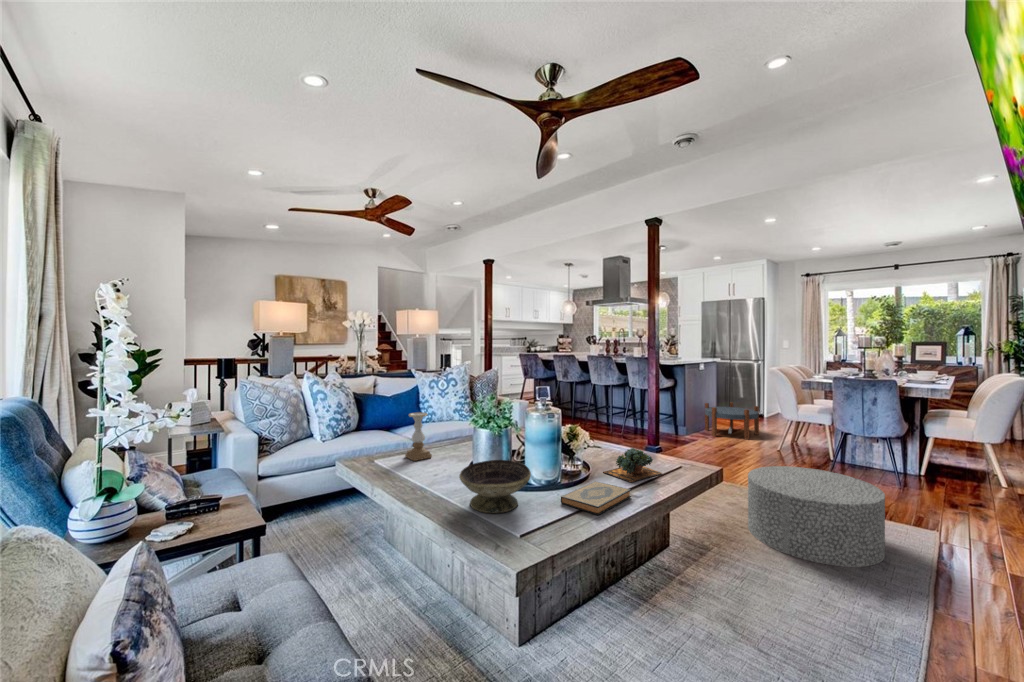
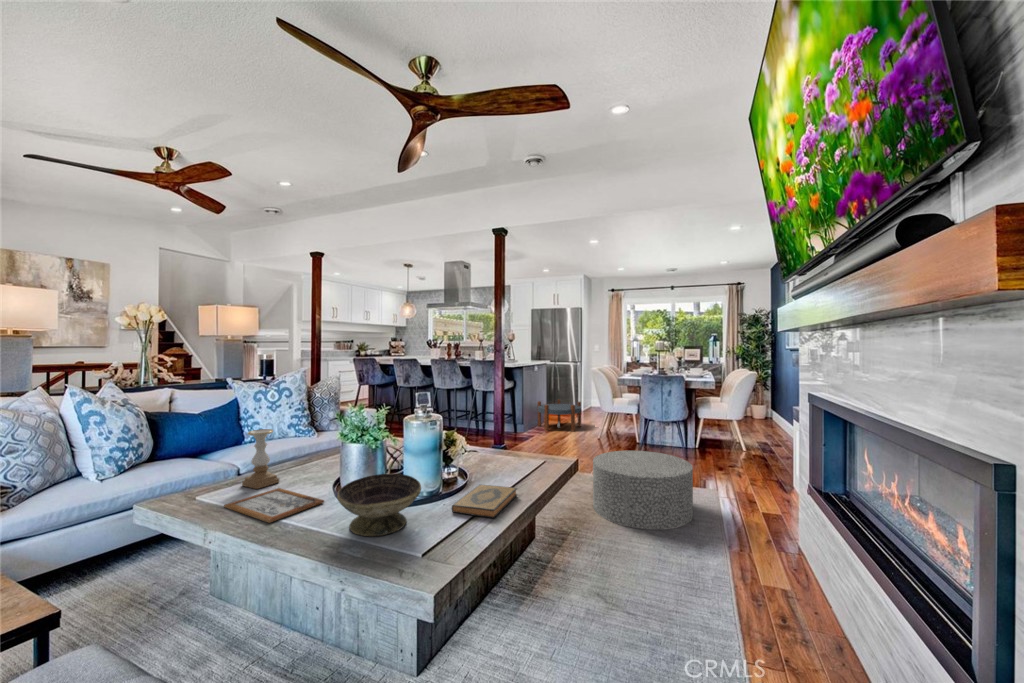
succulent plant: present [603,448,662,482] -> none [481,447,536,481]
picture frame: none [388,462,459,489] -> present [224,488,324,523]

